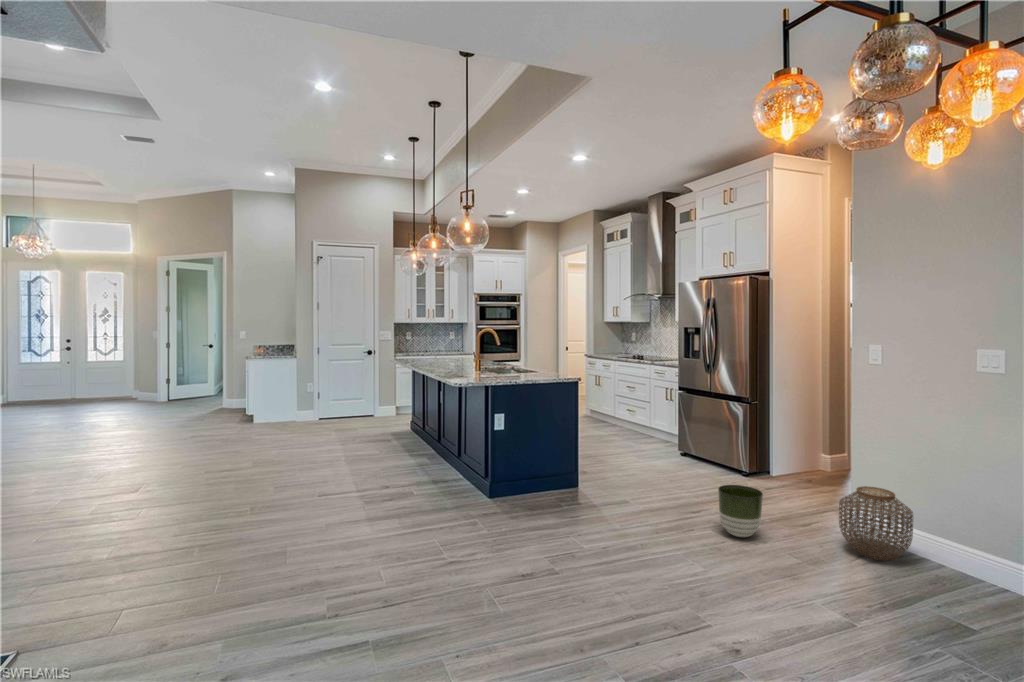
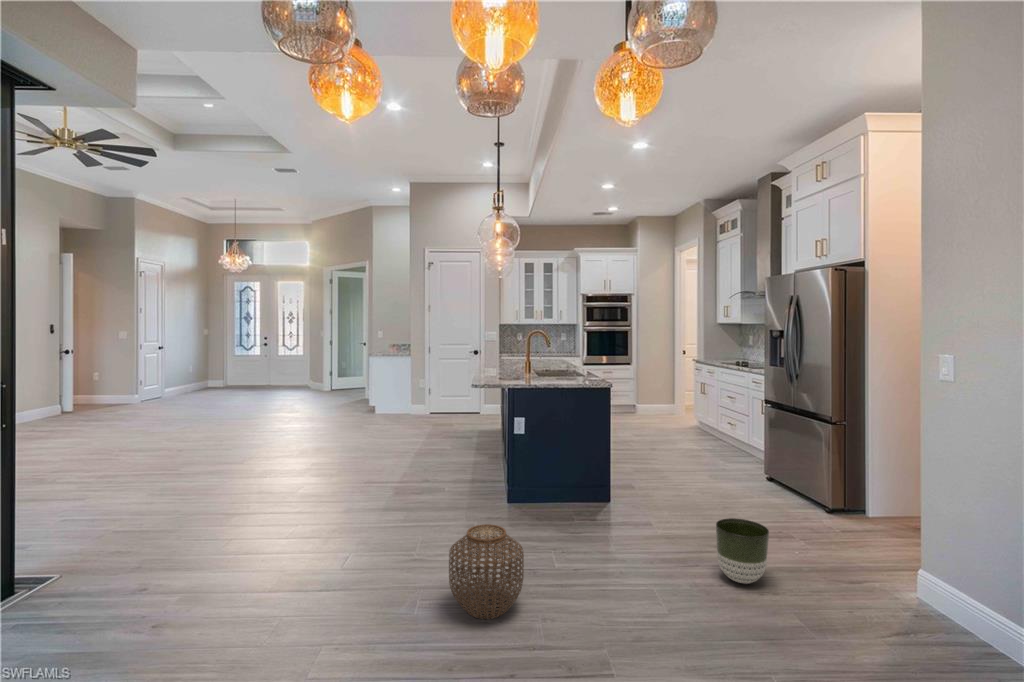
woven basket: present [839,486,913,561] -> present [449,524,524,619]

